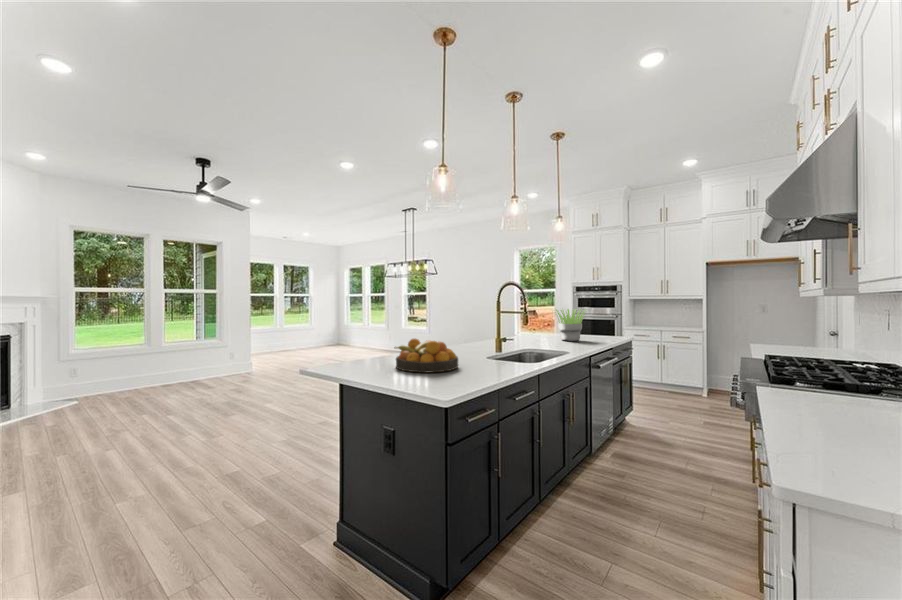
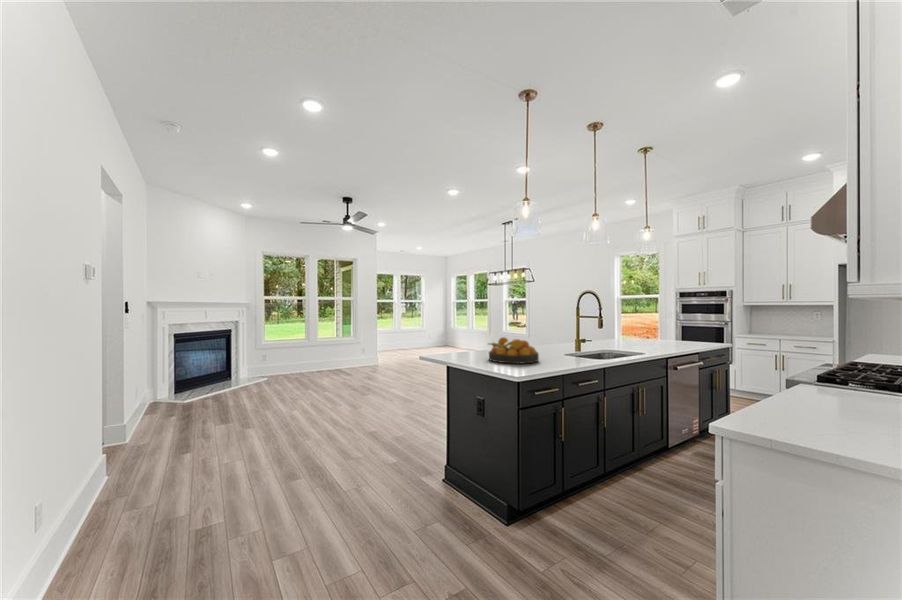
potted plant: present [556,309,585,341] -> none [637,314,678,345]

